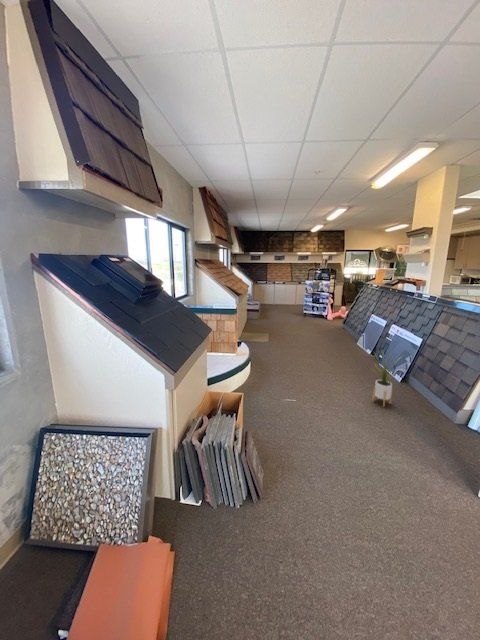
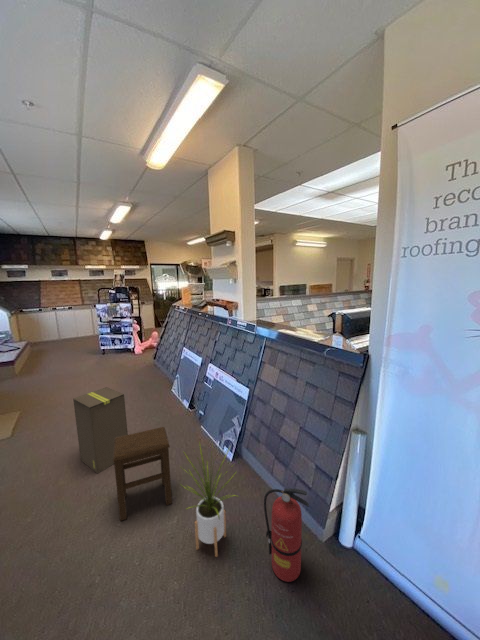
cardboard box: none [306,324,335,365] -> present [73,387,128,474]
stool: none [330,344,363,385] -> present [113,427,172,521]
fire extinguisher: none [417,377,449,427] -> present [264,488,309,582]

